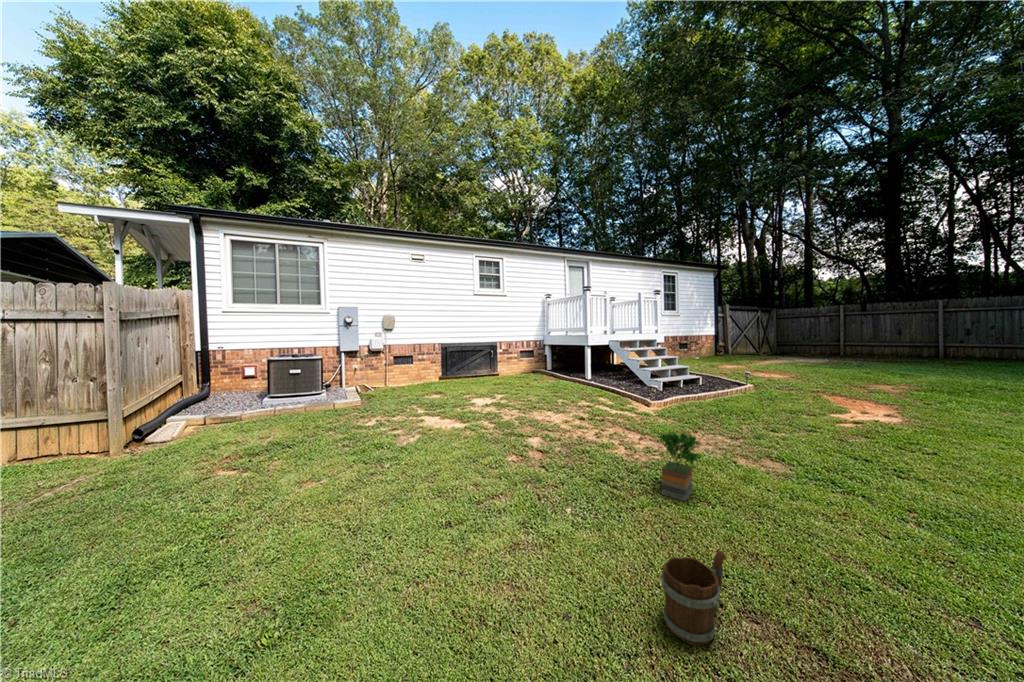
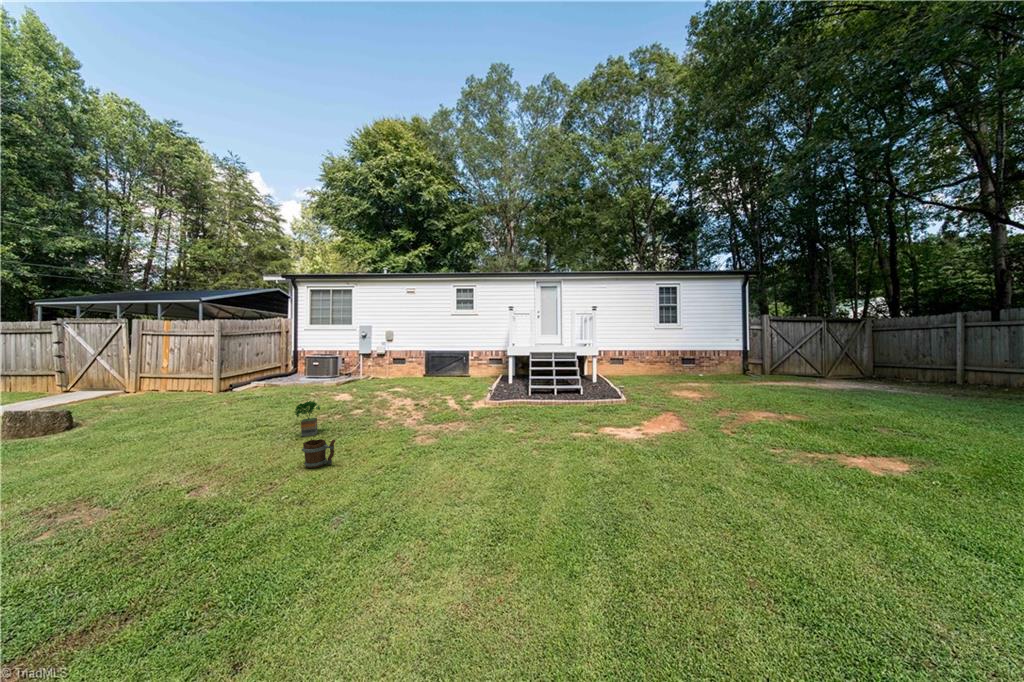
bucket: present [661,550,725,645] -> present [302,439,335,468]

